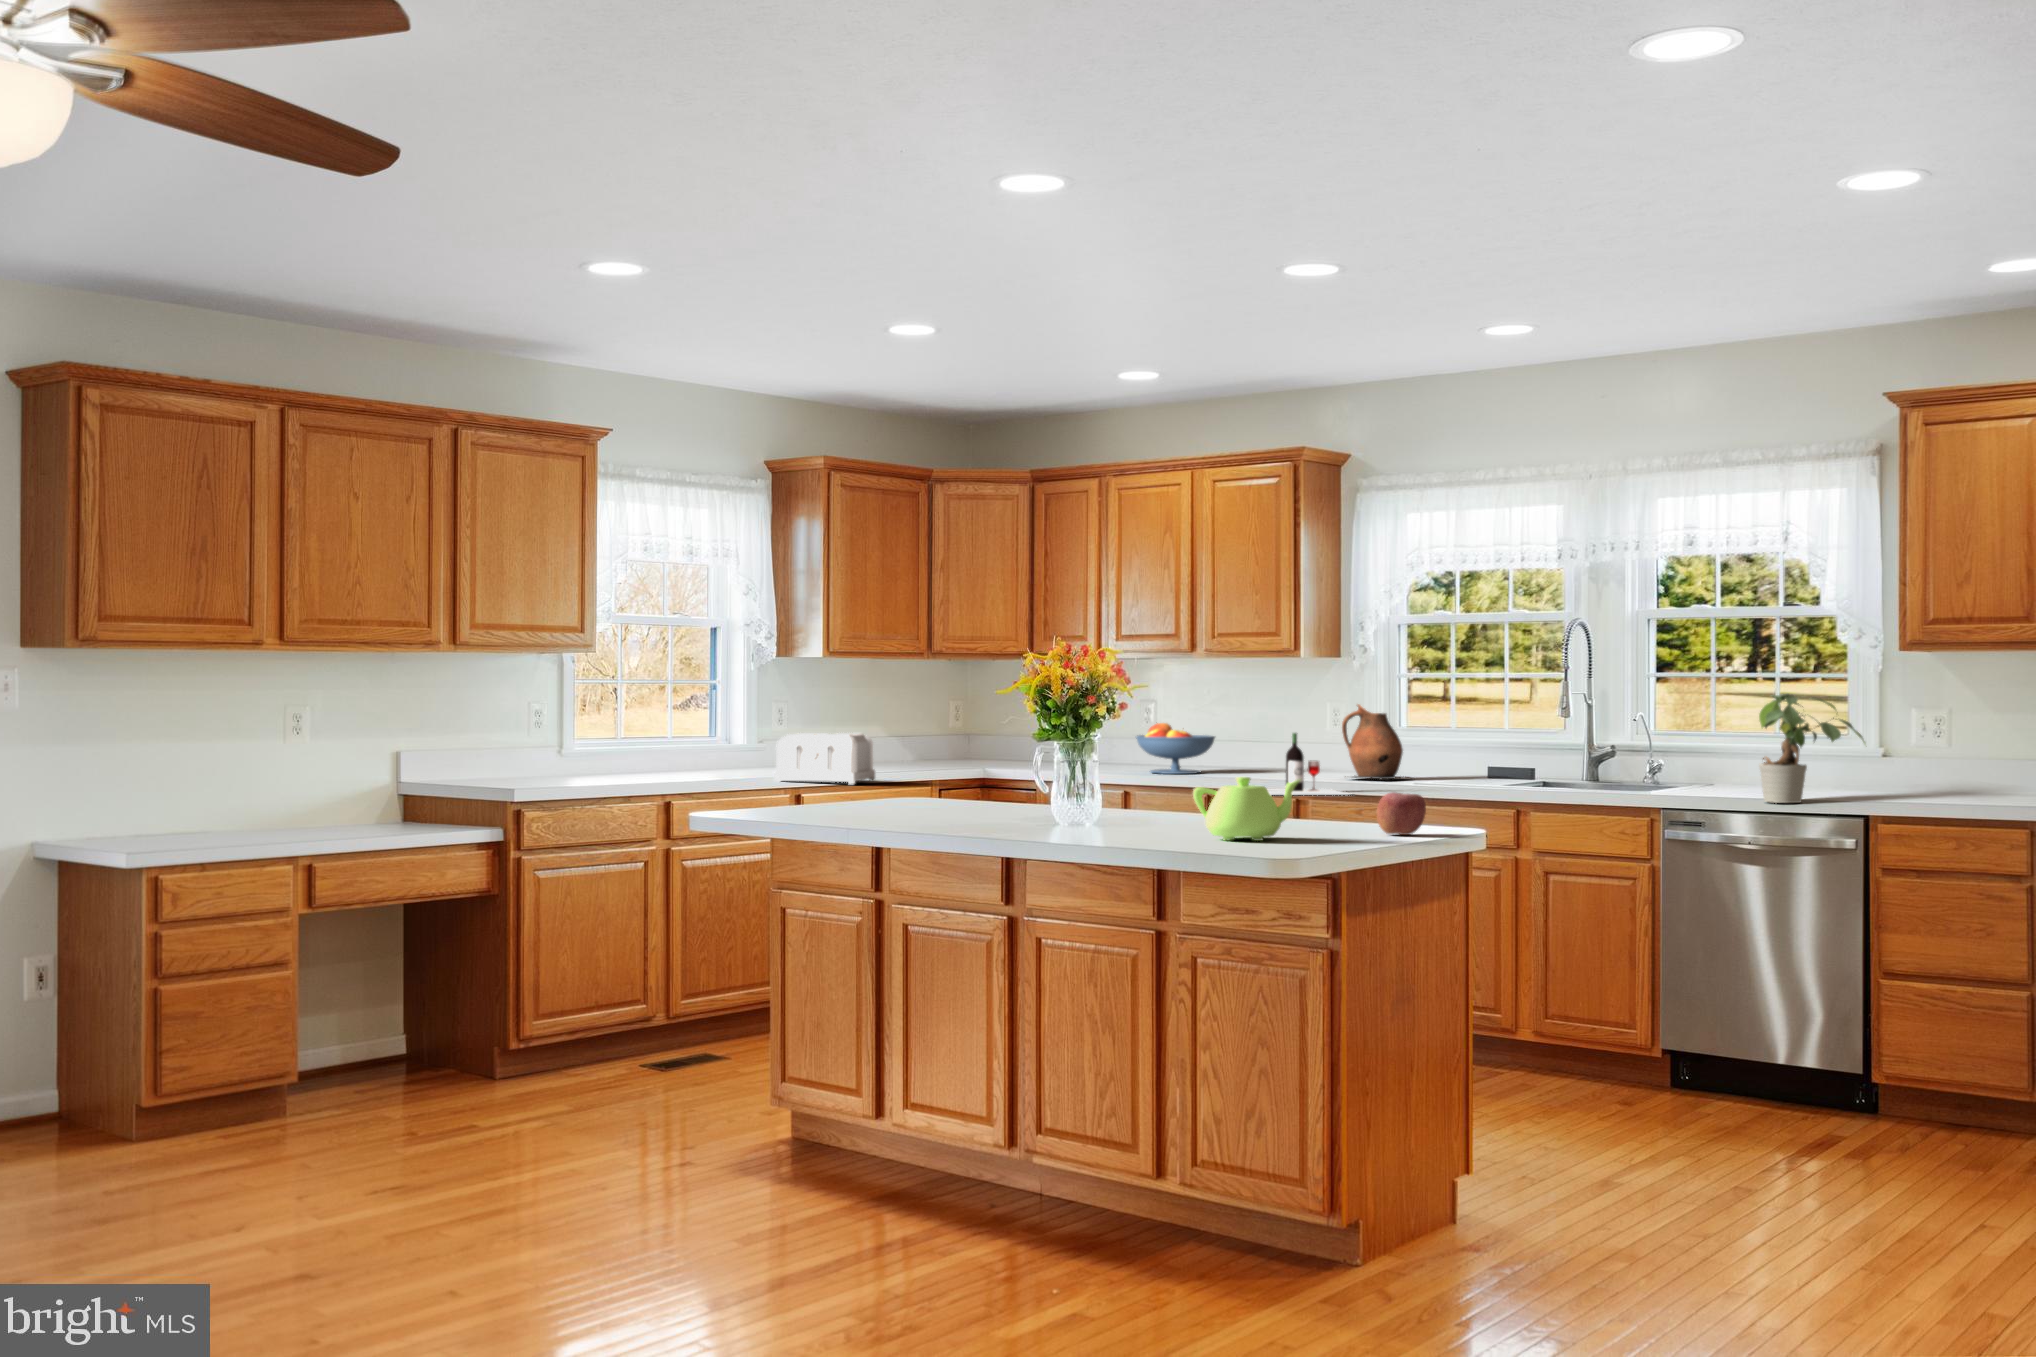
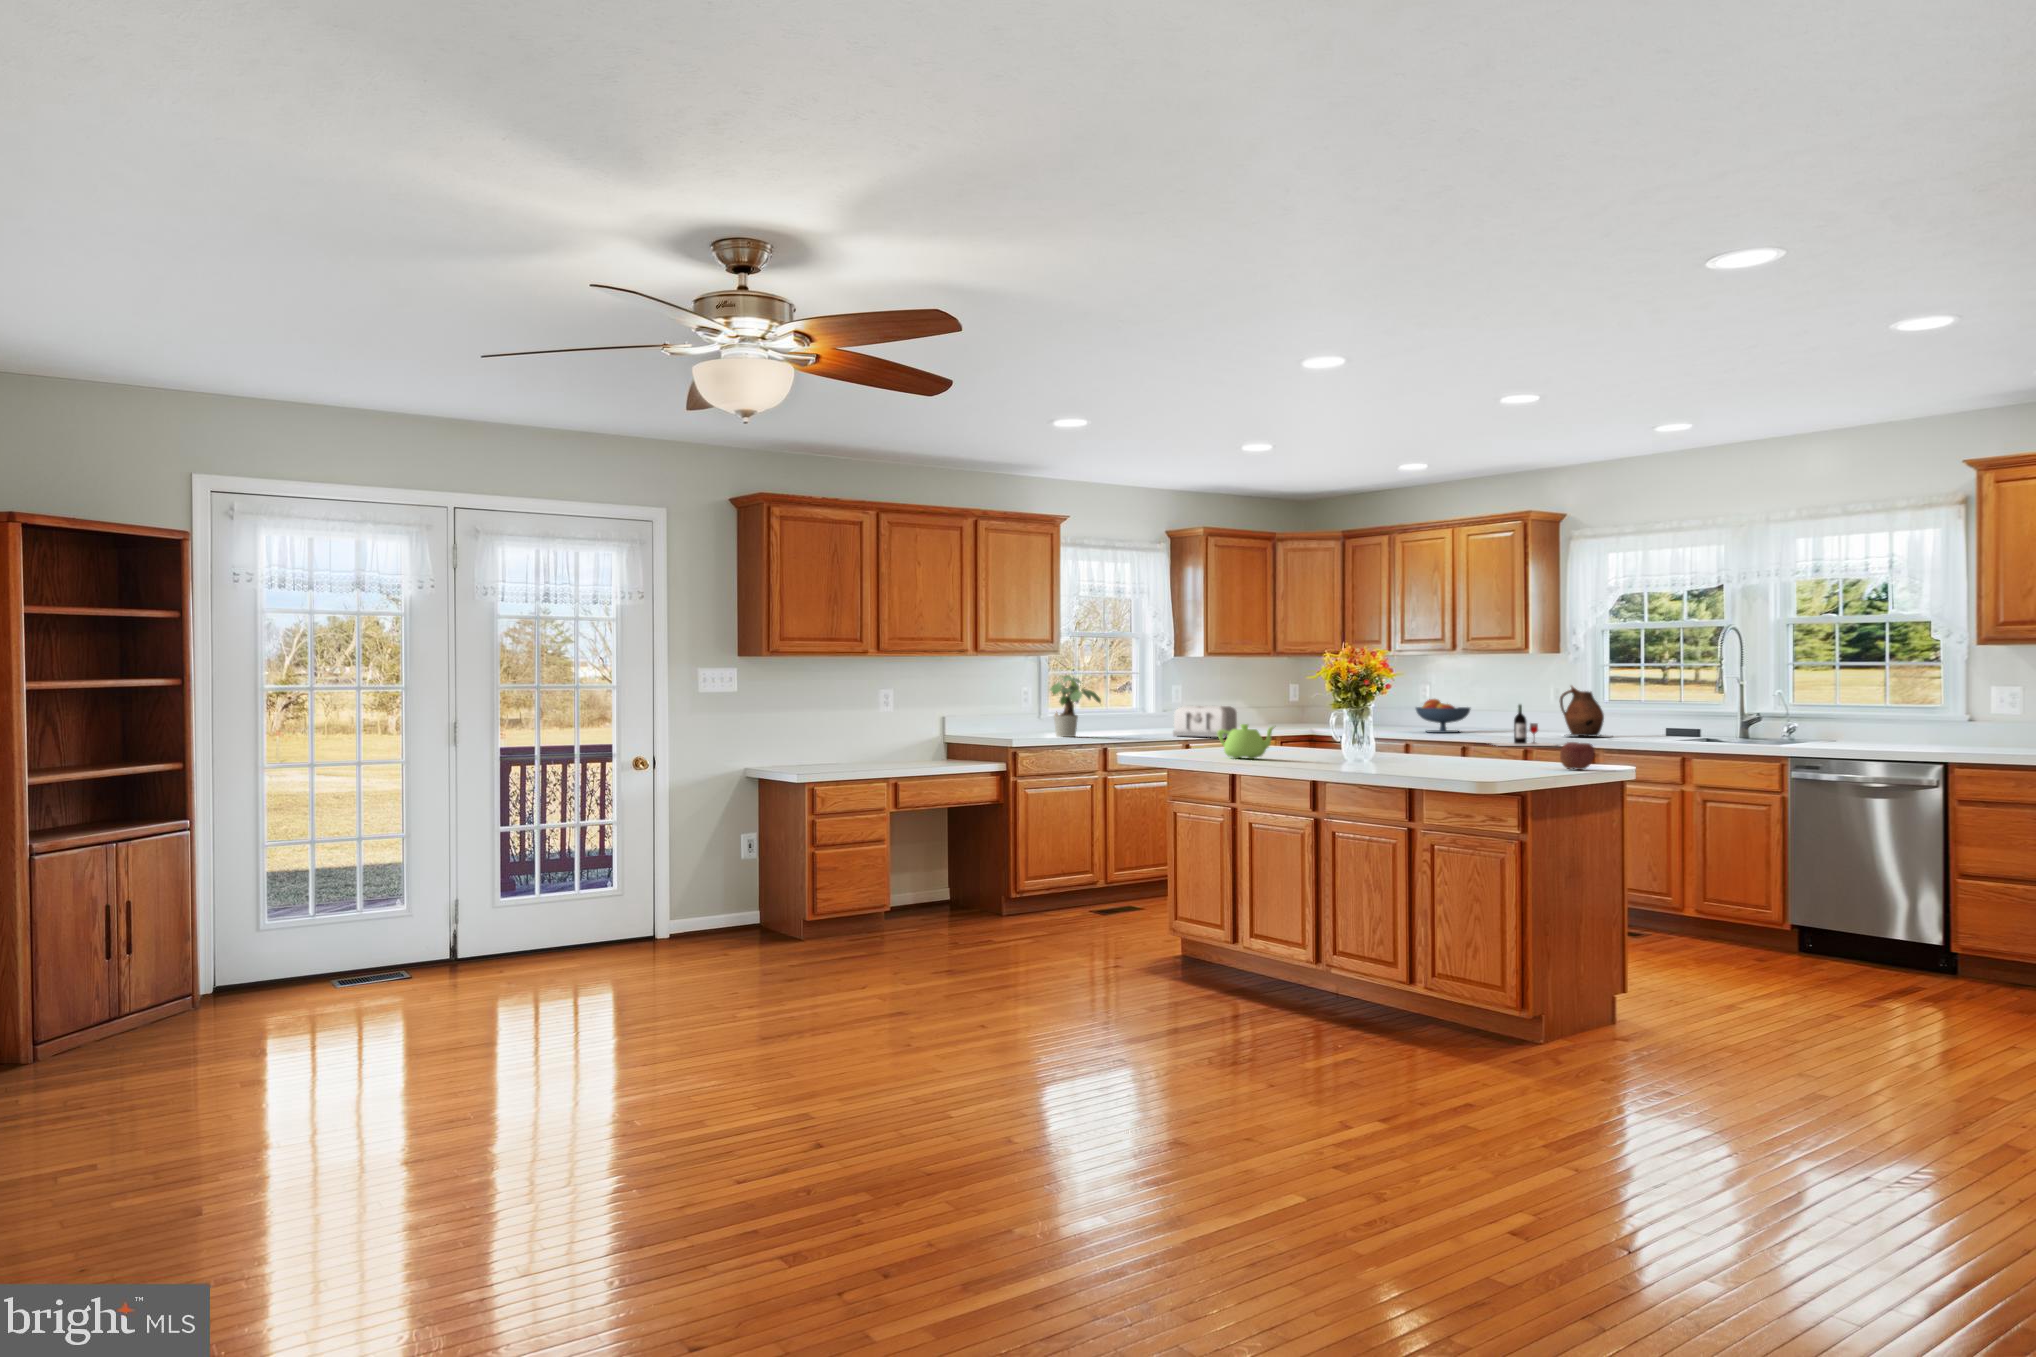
potted plant: present [1759,693,1865,803] -> present [1050,676,1101,737]
teapot: present [1193,777,1301,841] -> present [1217,724,1274,759]

